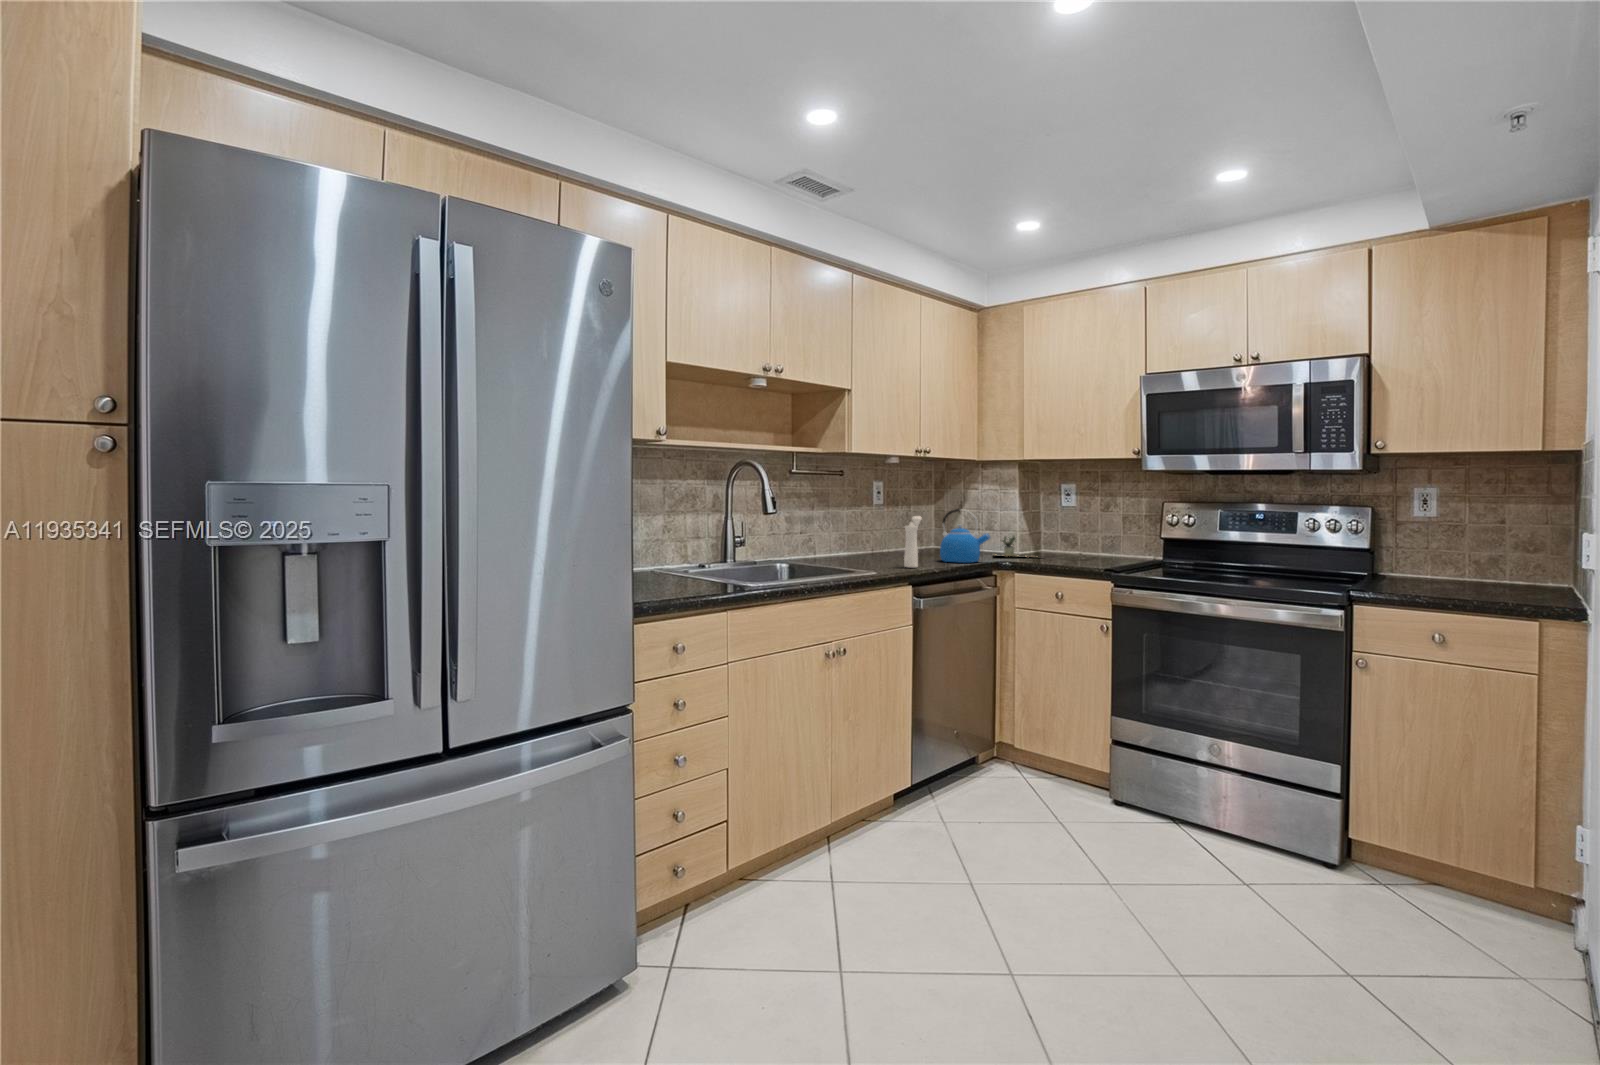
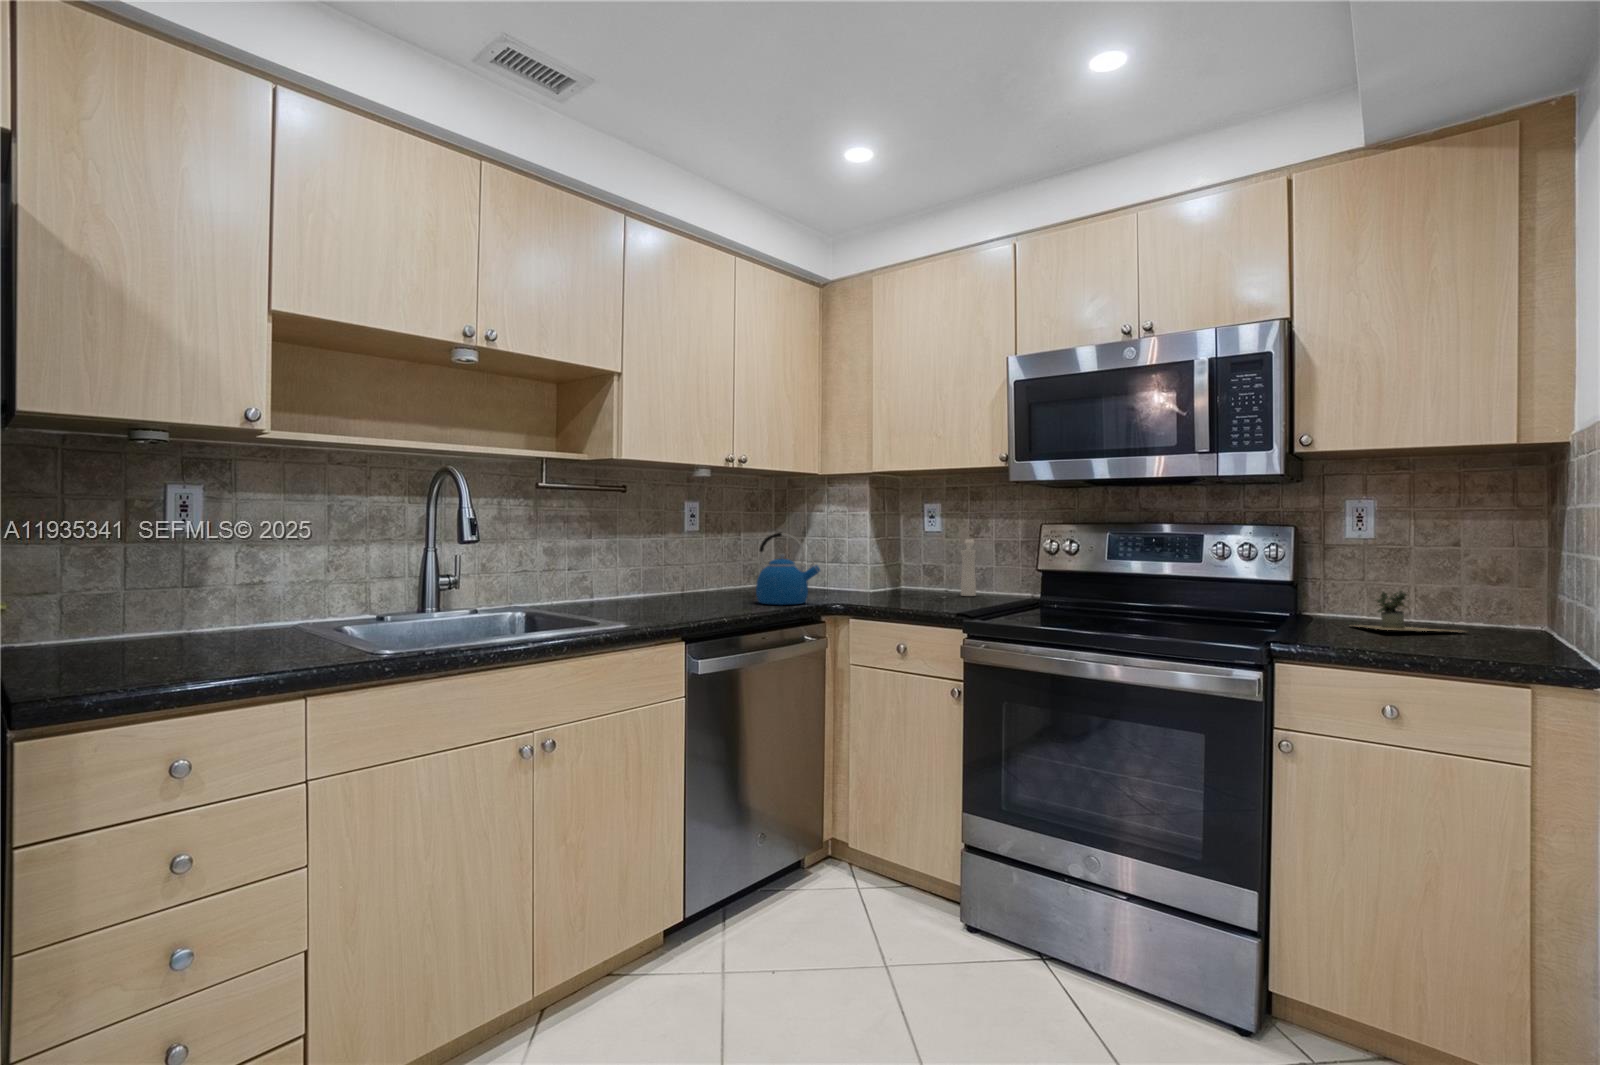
pepper mill: present [904,516,922,568] -> present [961,539,976,596]
potted plant: present [1002,536,1016,556] -> present [1361,590,1454,632]

